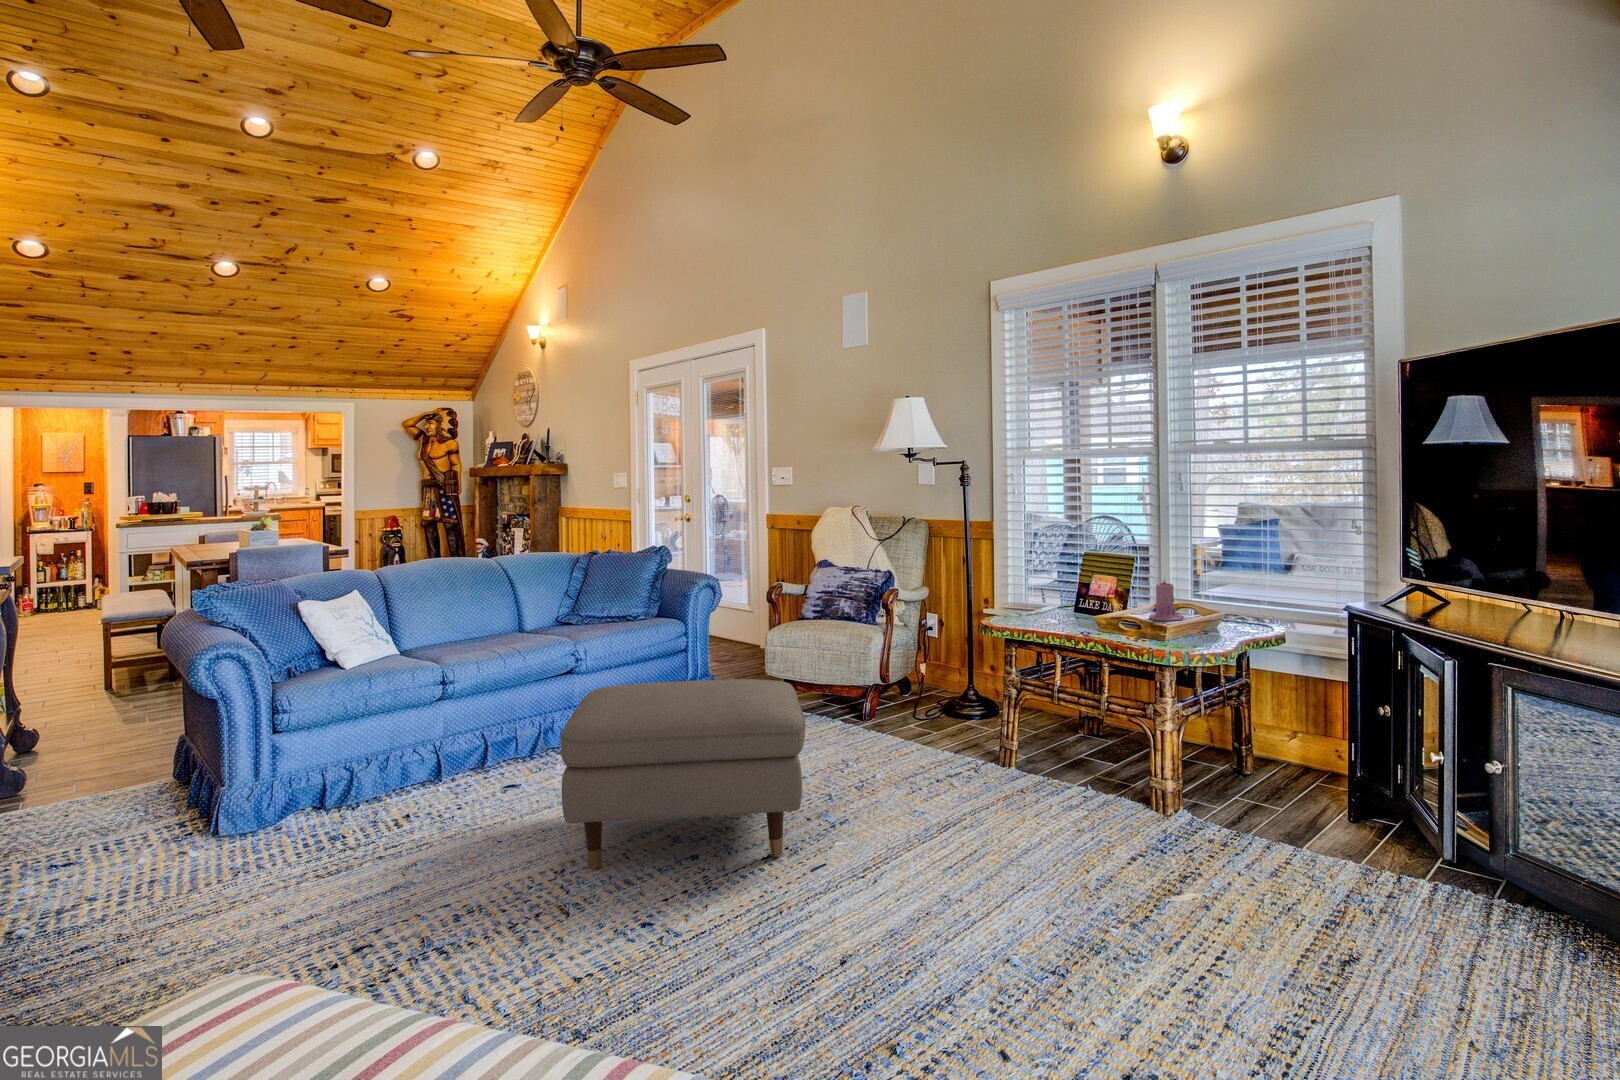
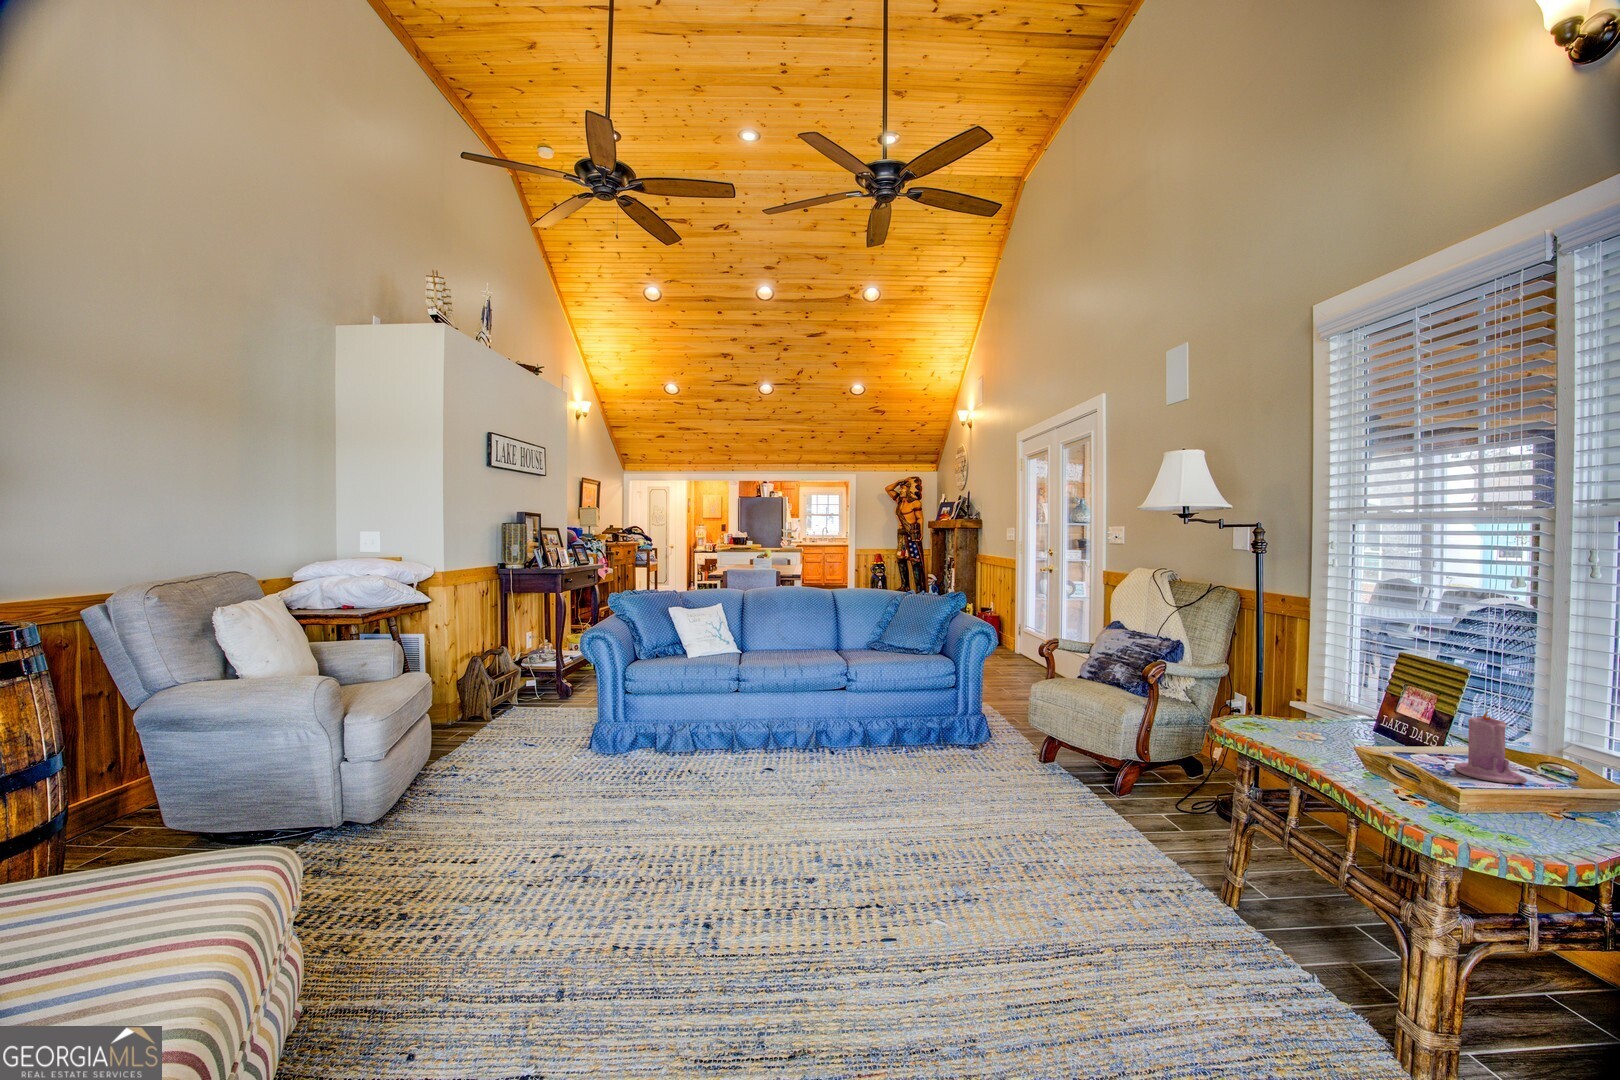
ottoman: present [561,679,805,869] -> none [693,707,941,913]

